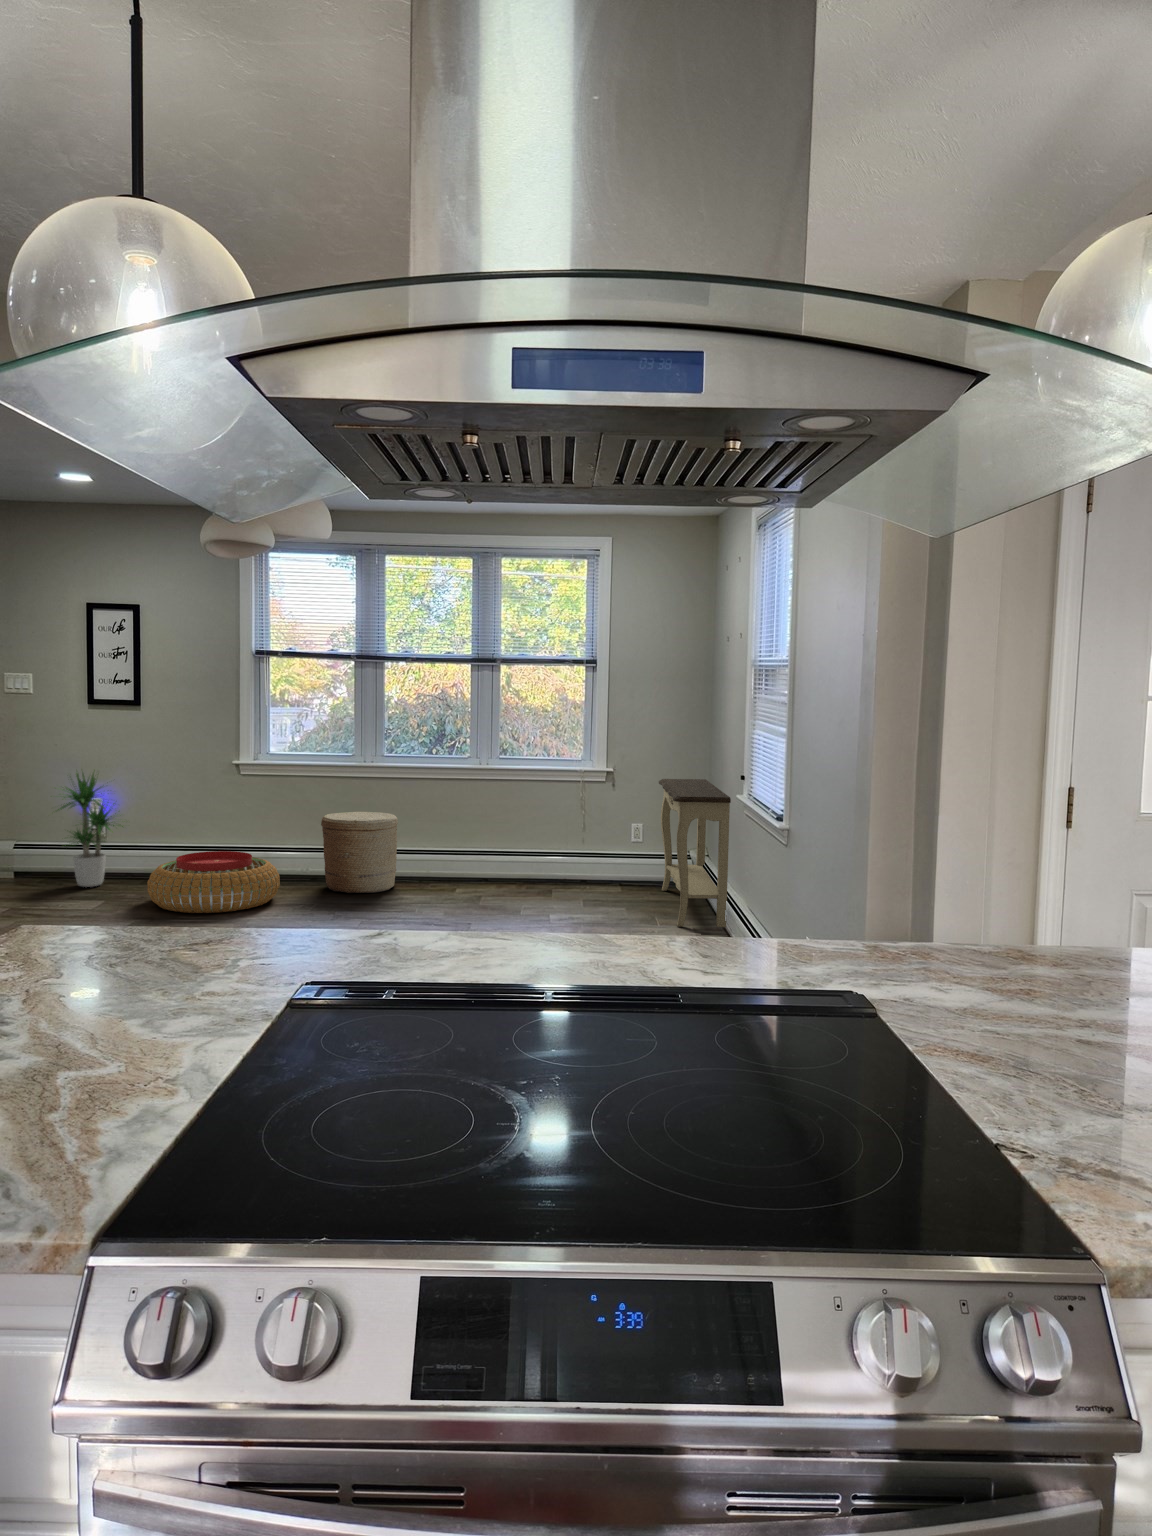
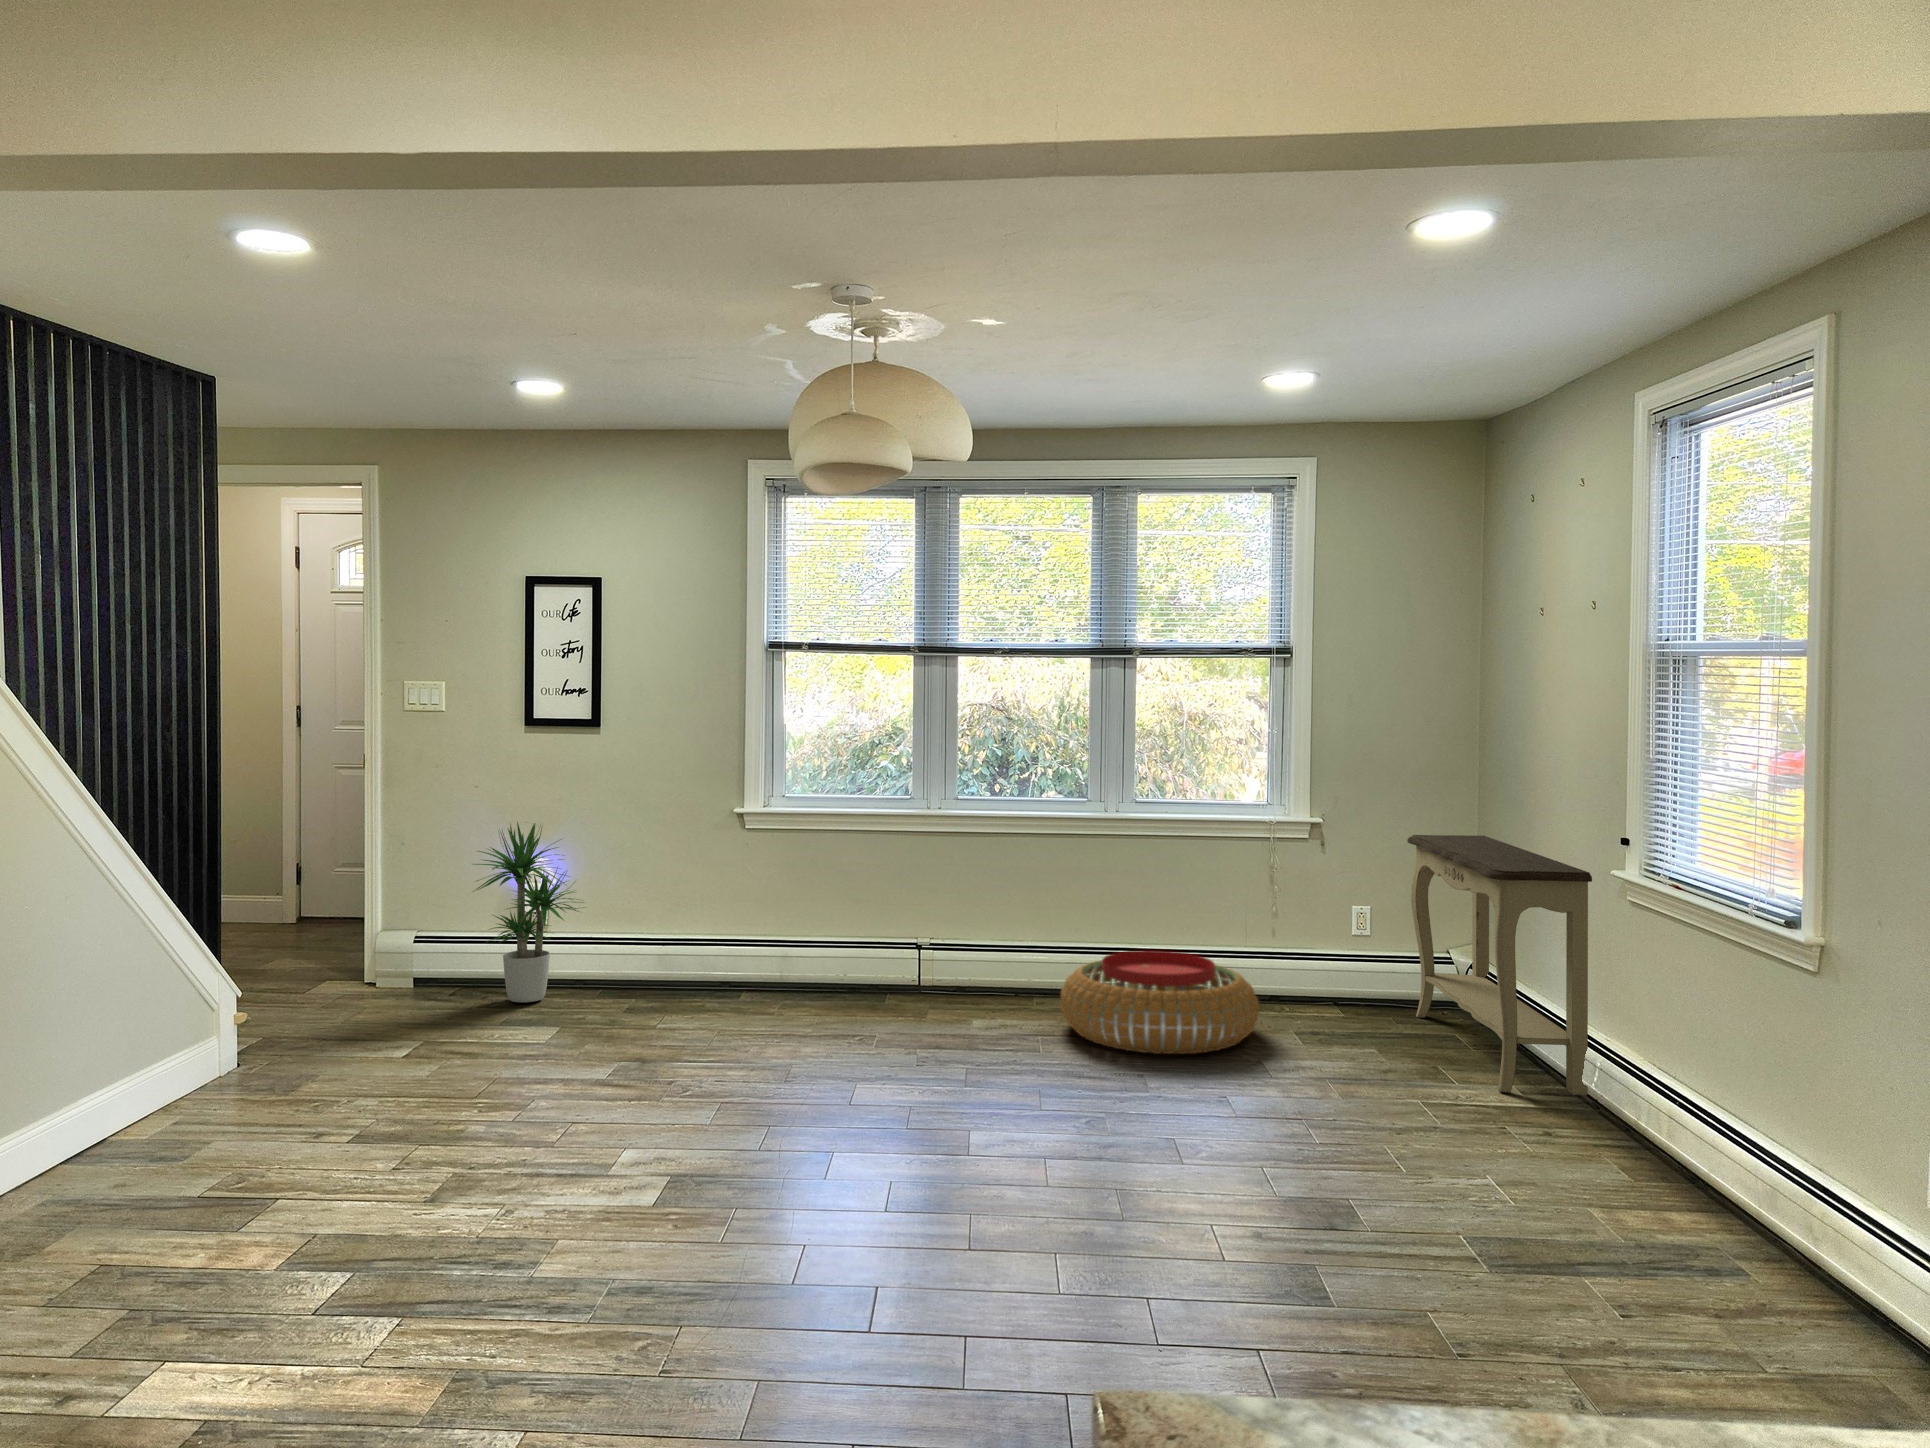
woven basket: present [321,812,398,893] -> none [874,886,990,1018]
pouf: present [147,851,280,913] -> present [1061,950,1259,1054]

